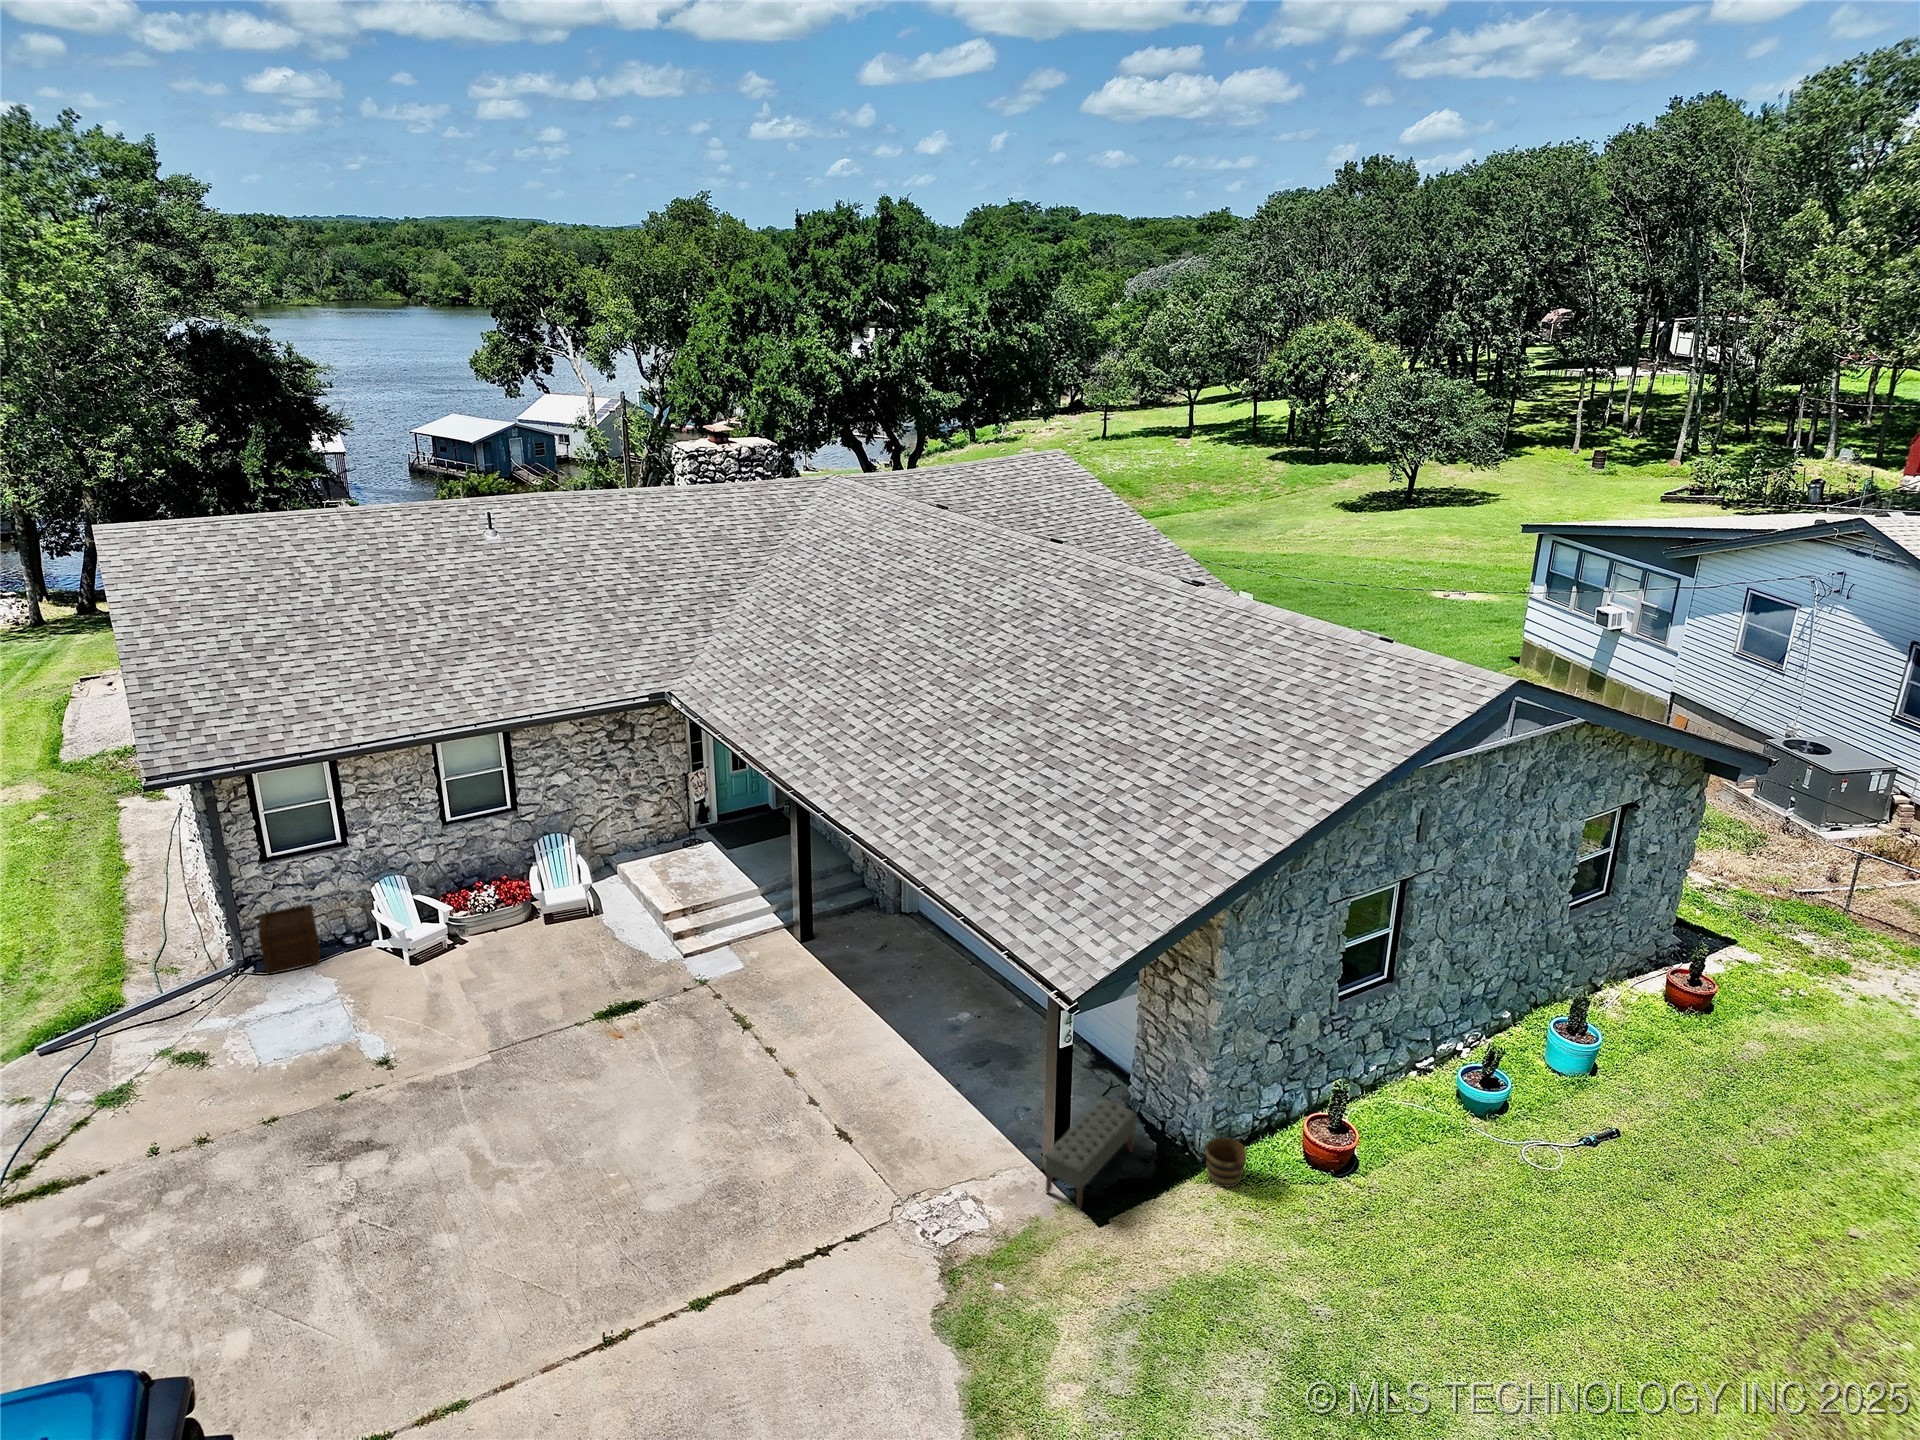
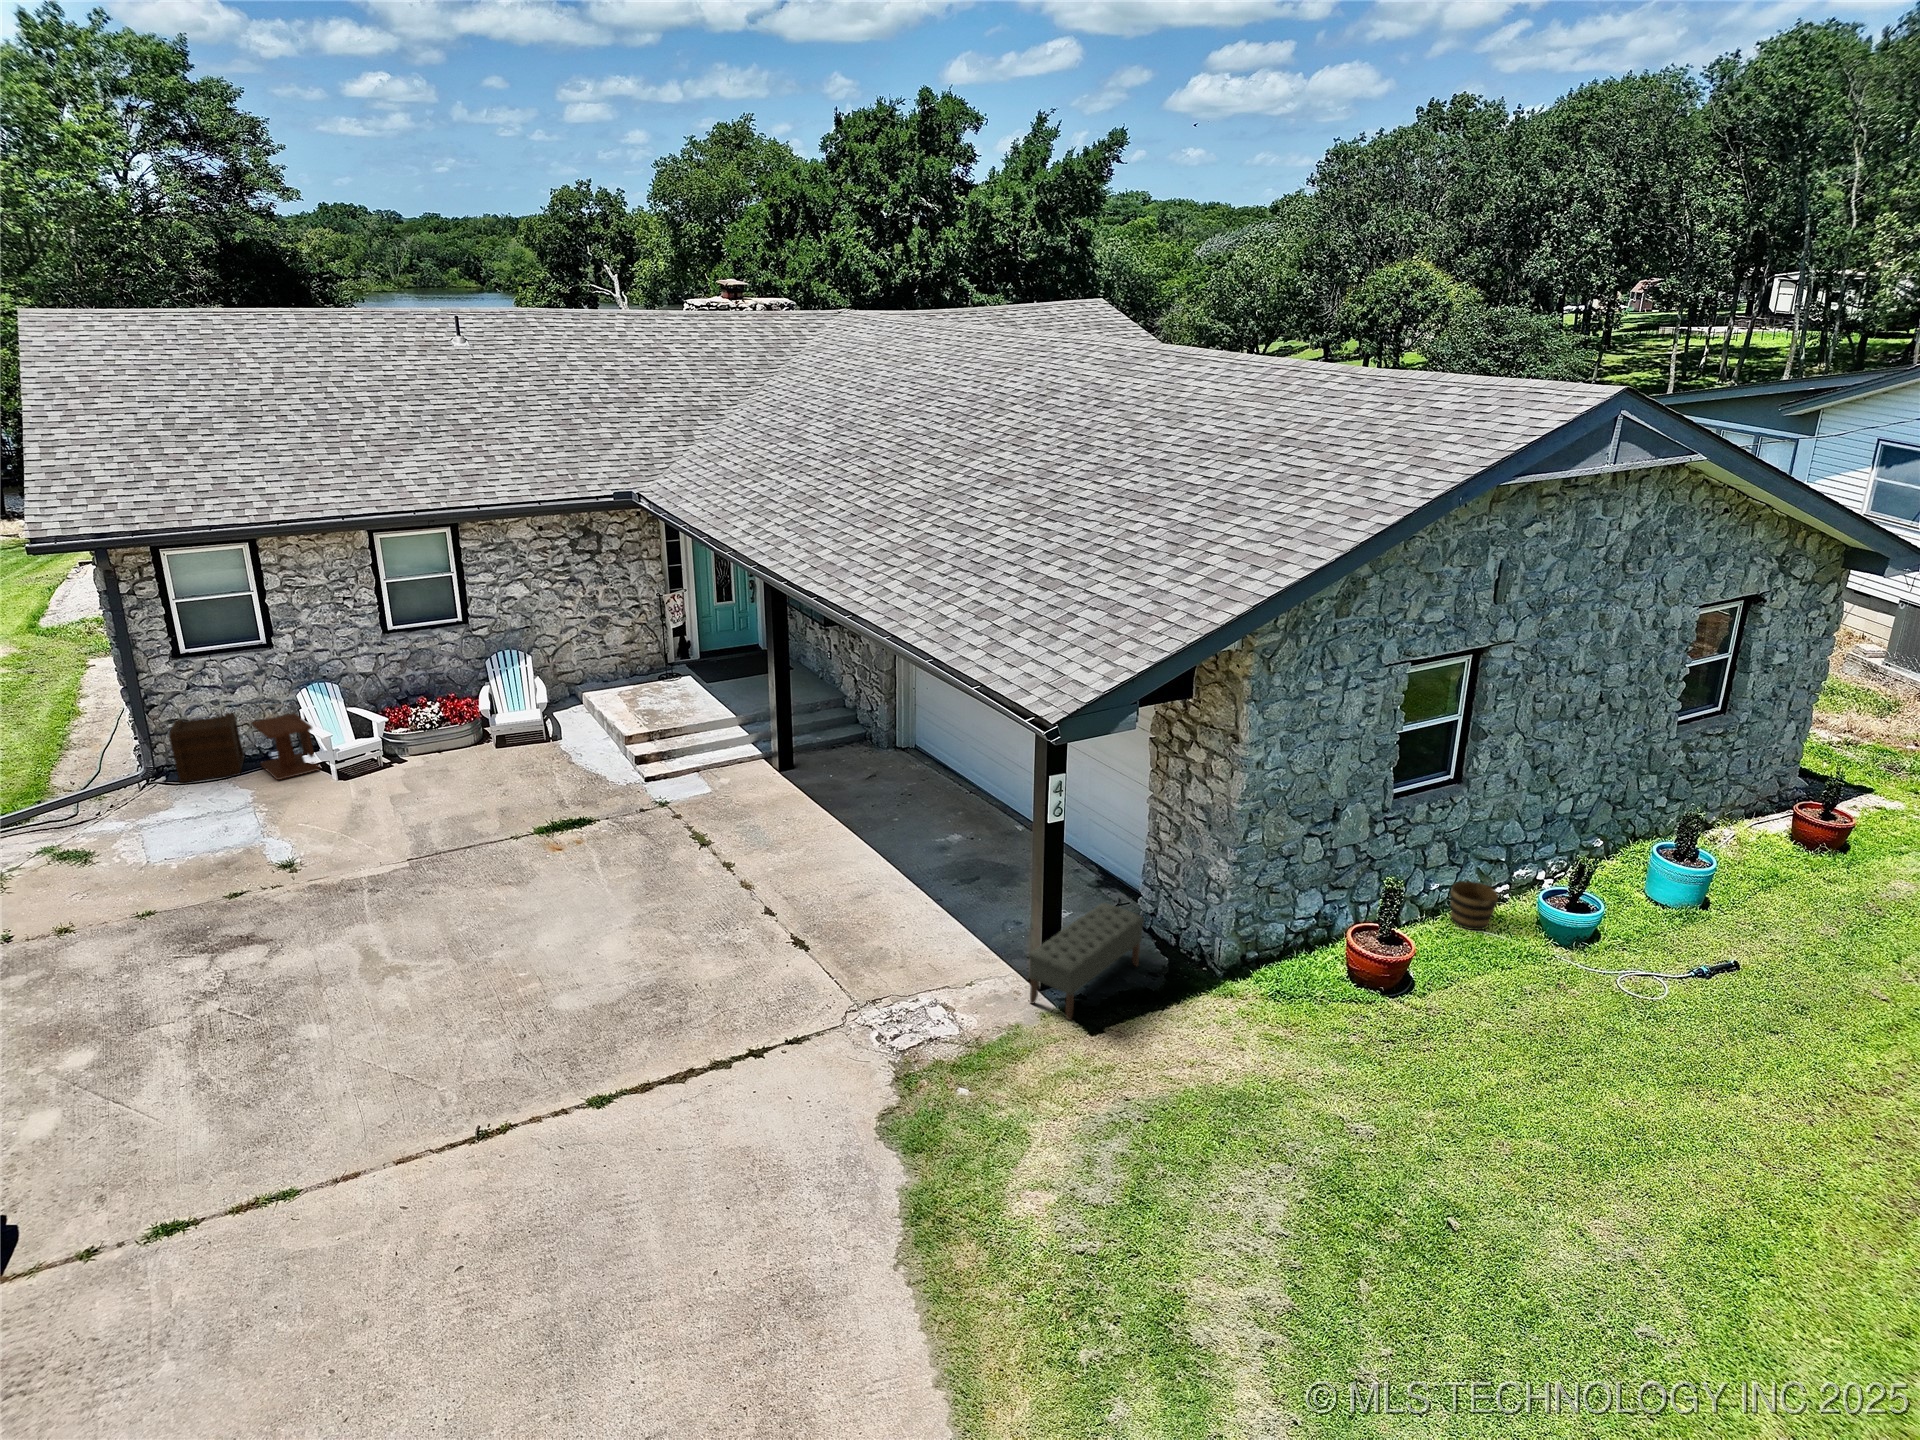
side table: none [329,904,392,970] -> present [252,713,320,780]
bucket: present [1205,1137,1247,1187] -> present [1450,881,1498,930]

